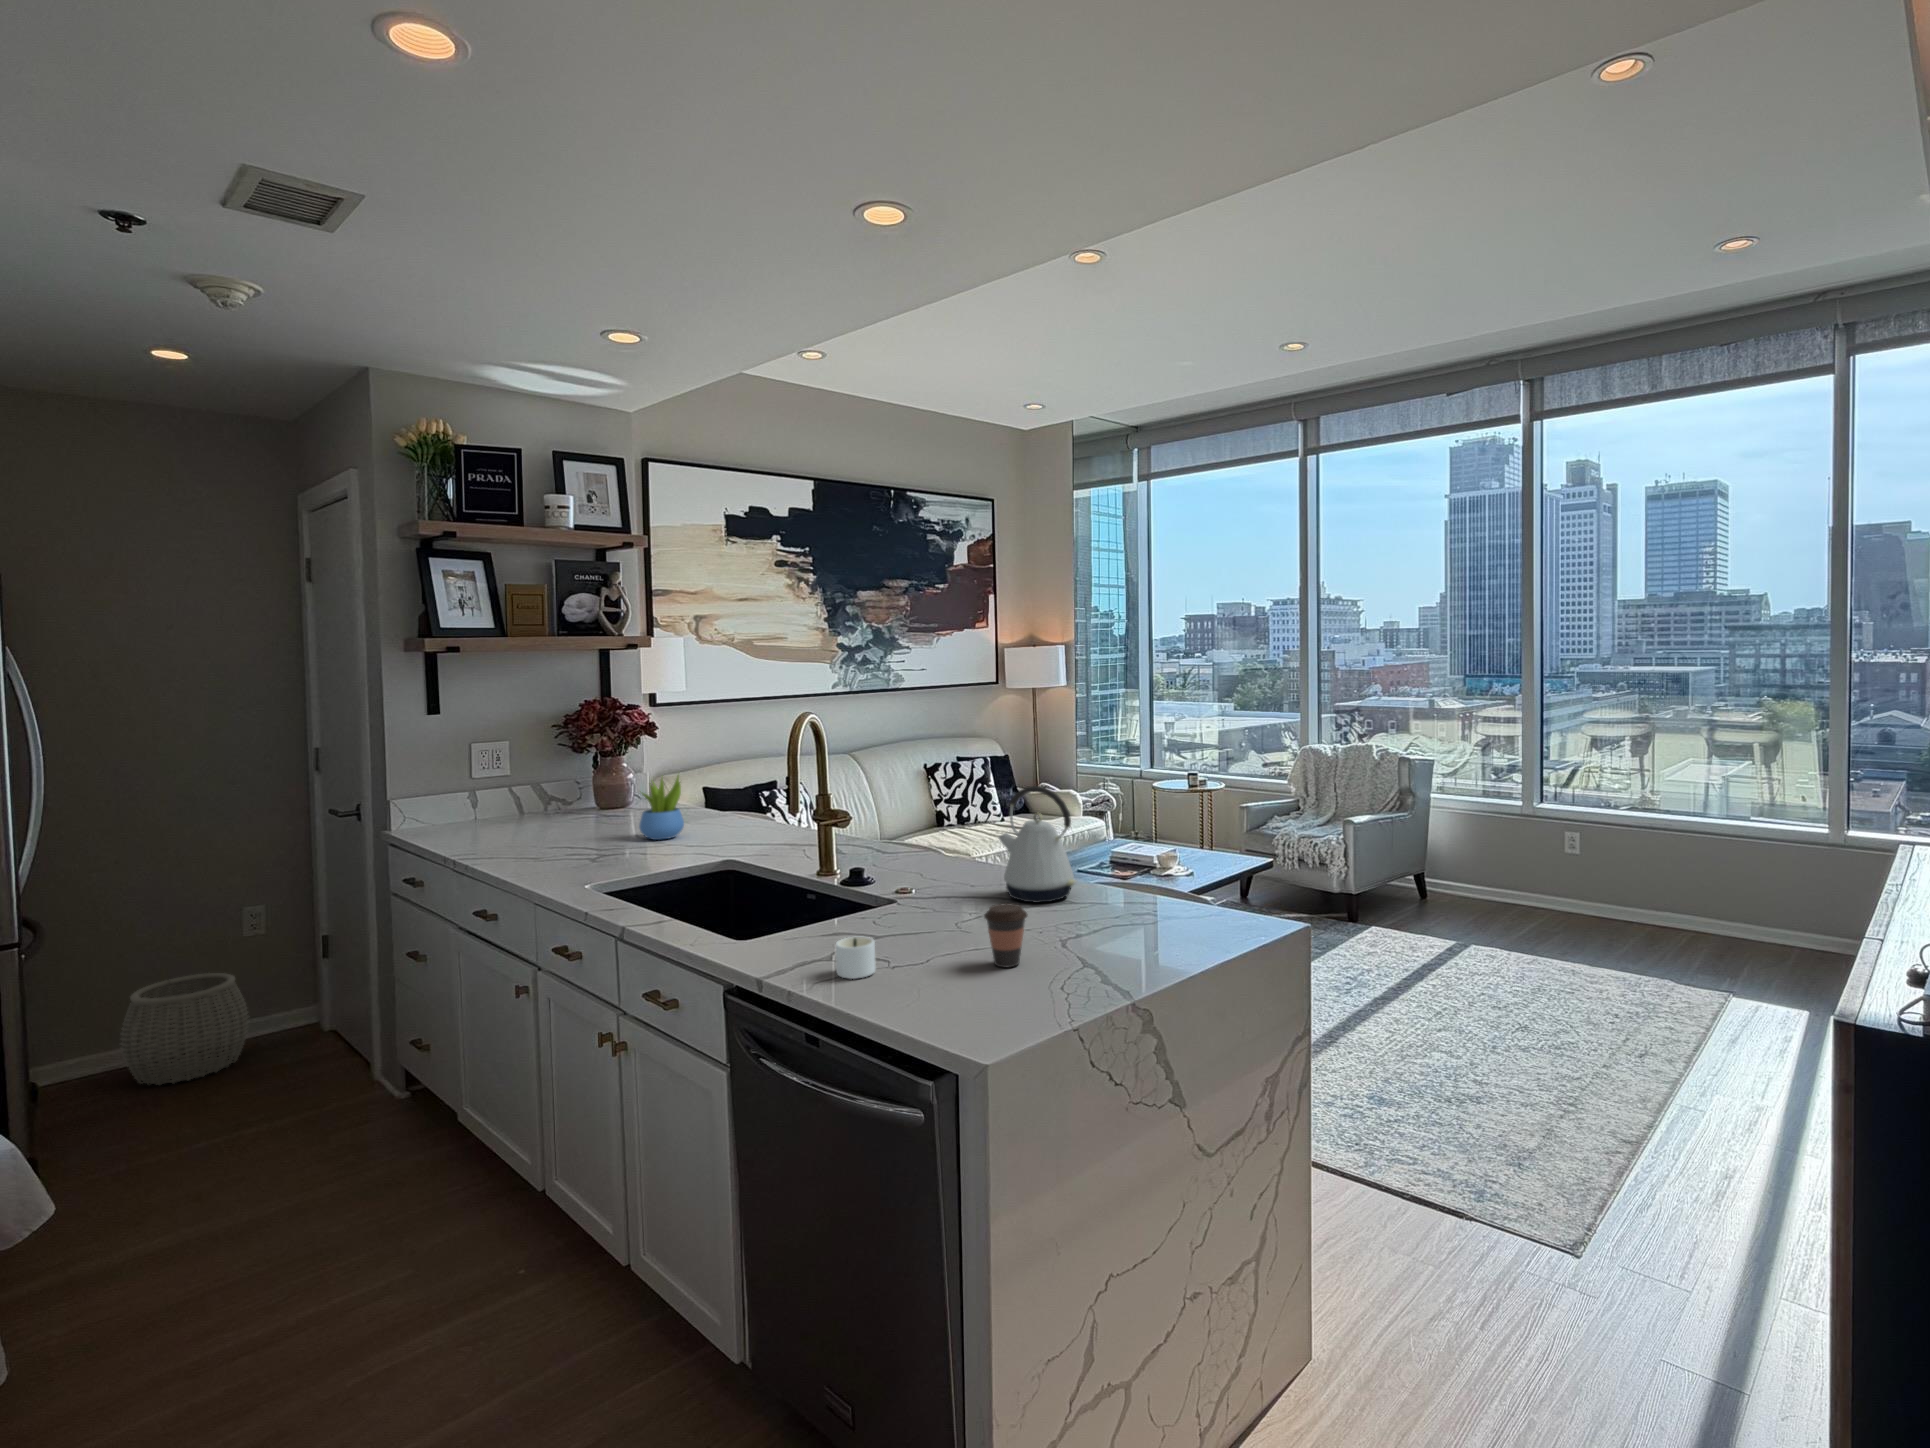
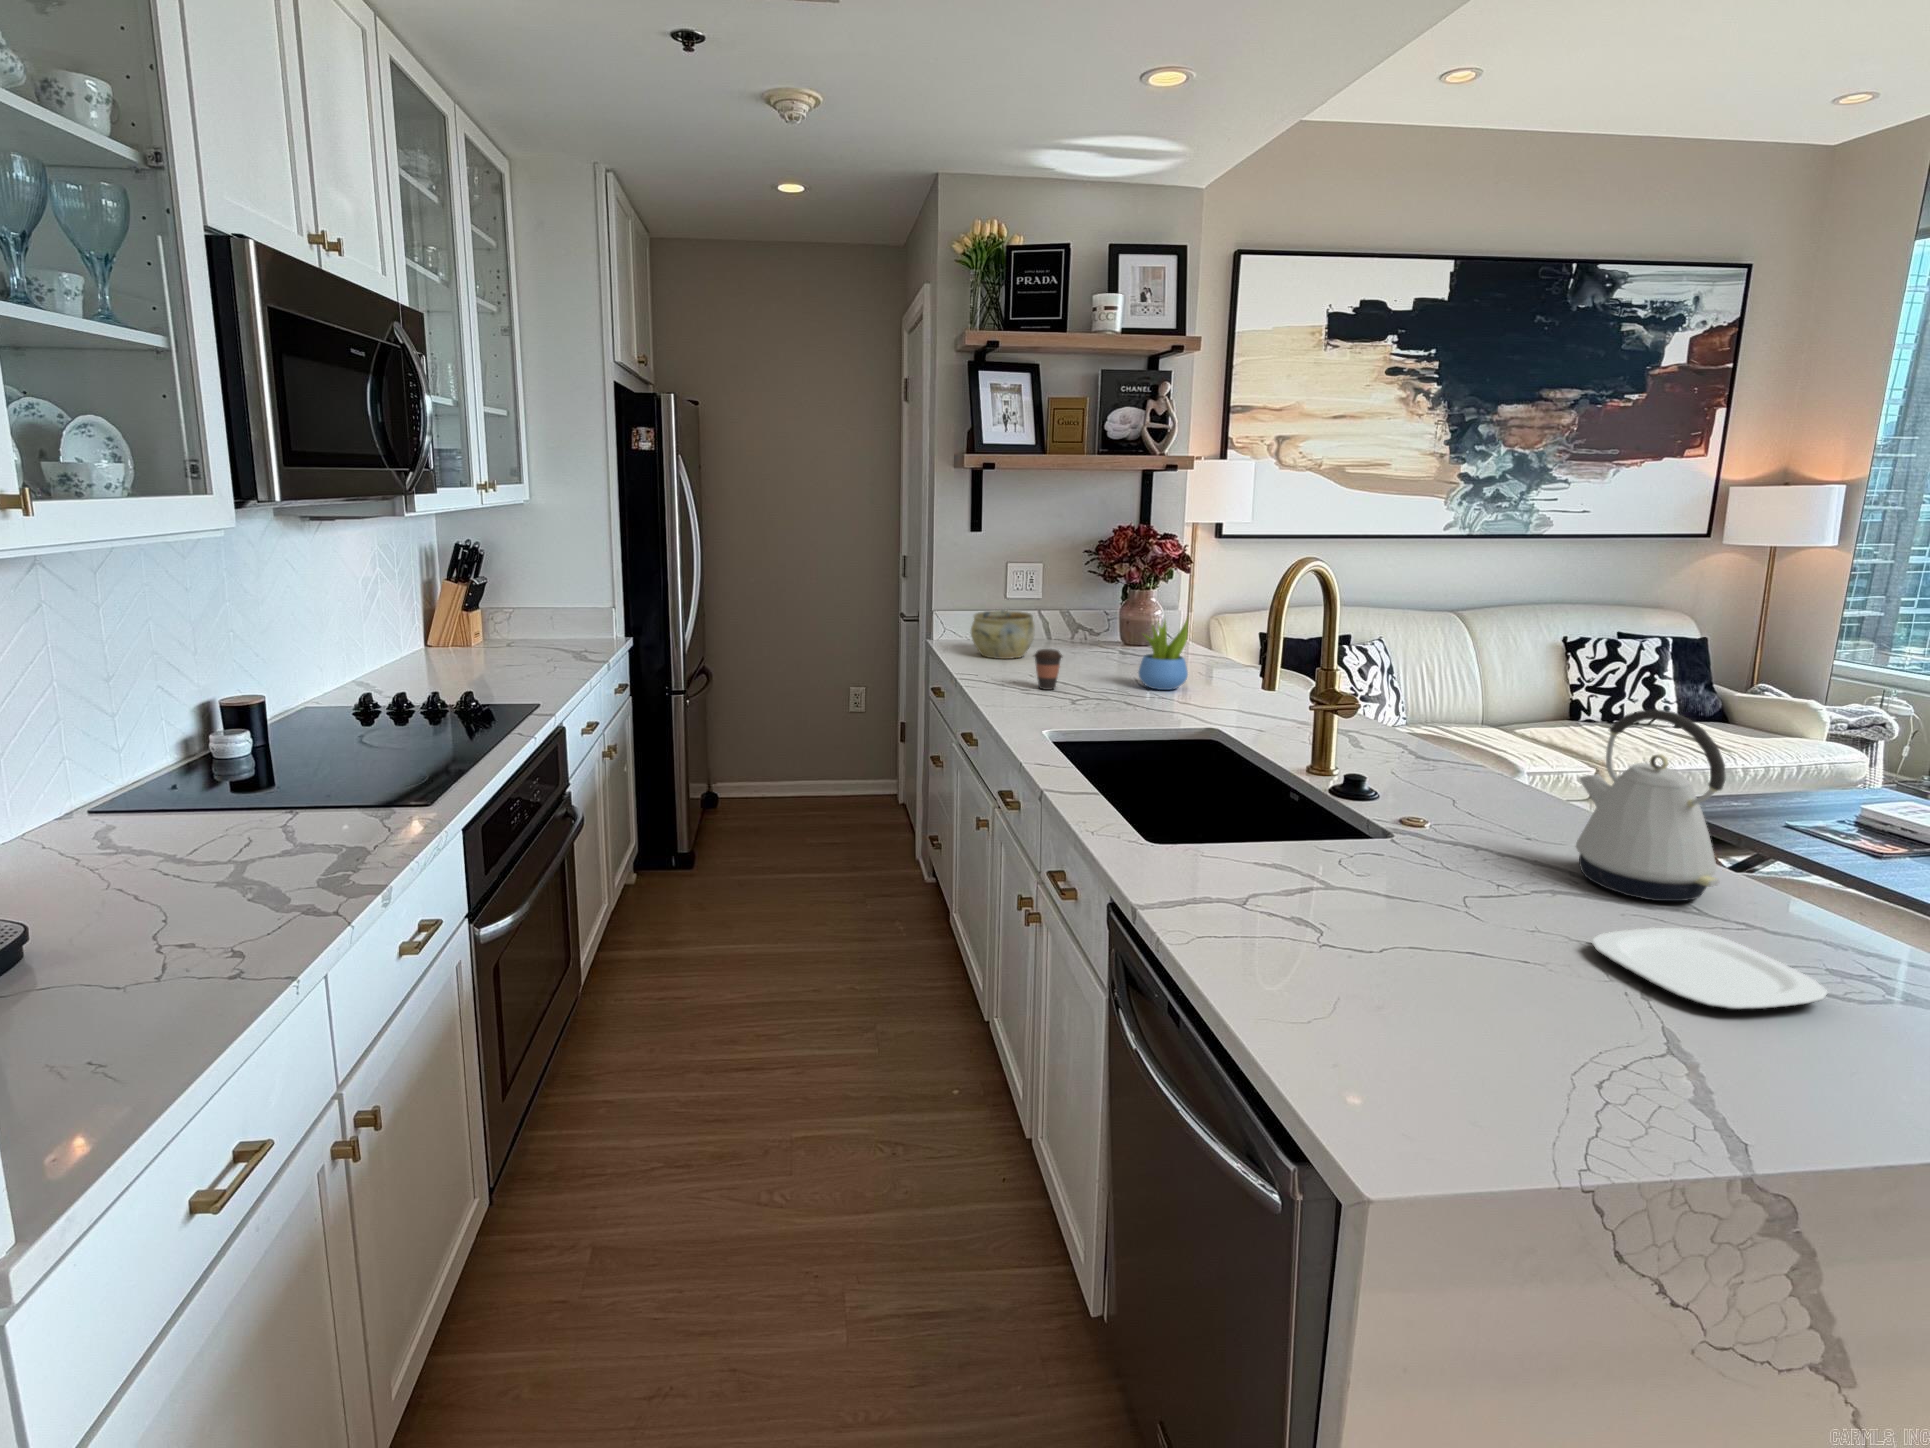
ceramic bowl: none [445,789,517,838] -> present [971,610,1035,659]
coffee cup: present [984,903,1028,968] -> present [1034,649,1062,690]
plate: none [1031,908,1138,941] -> present [1591,928,1828,1009]
candle: present [836,937,875,979] -> none [1231,885,1306,959]
woven basket: present [121,973,249,1085] -> none [767,735,848,818]

